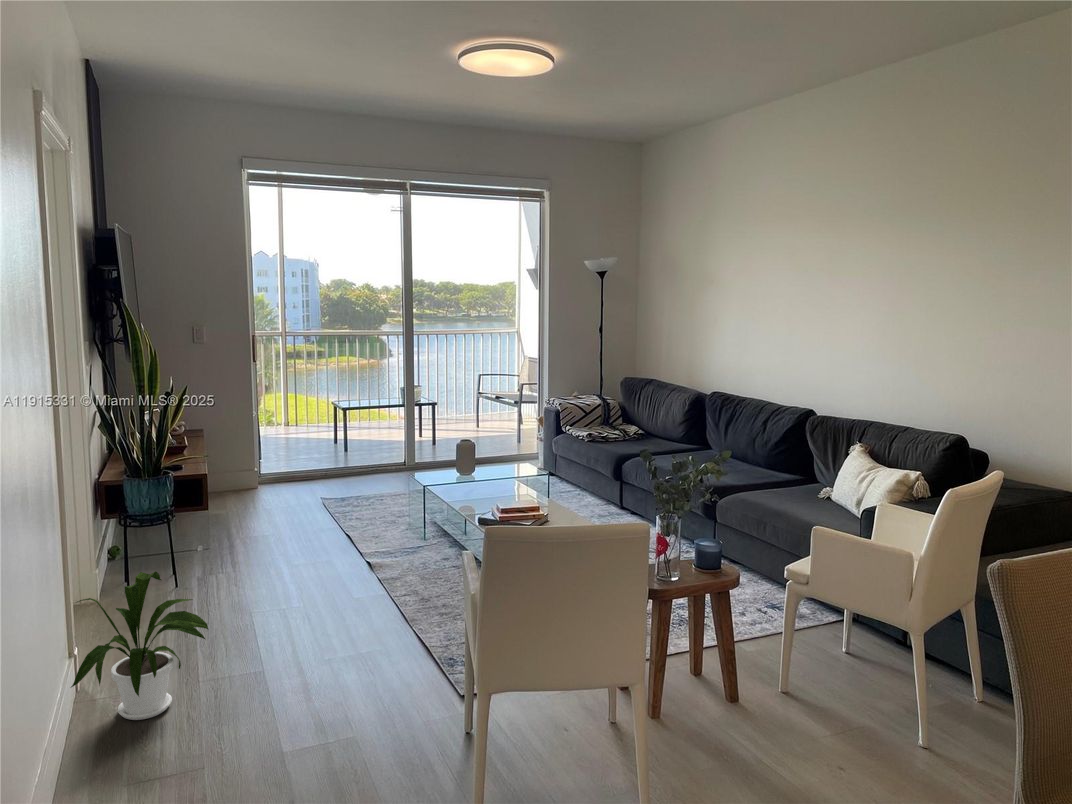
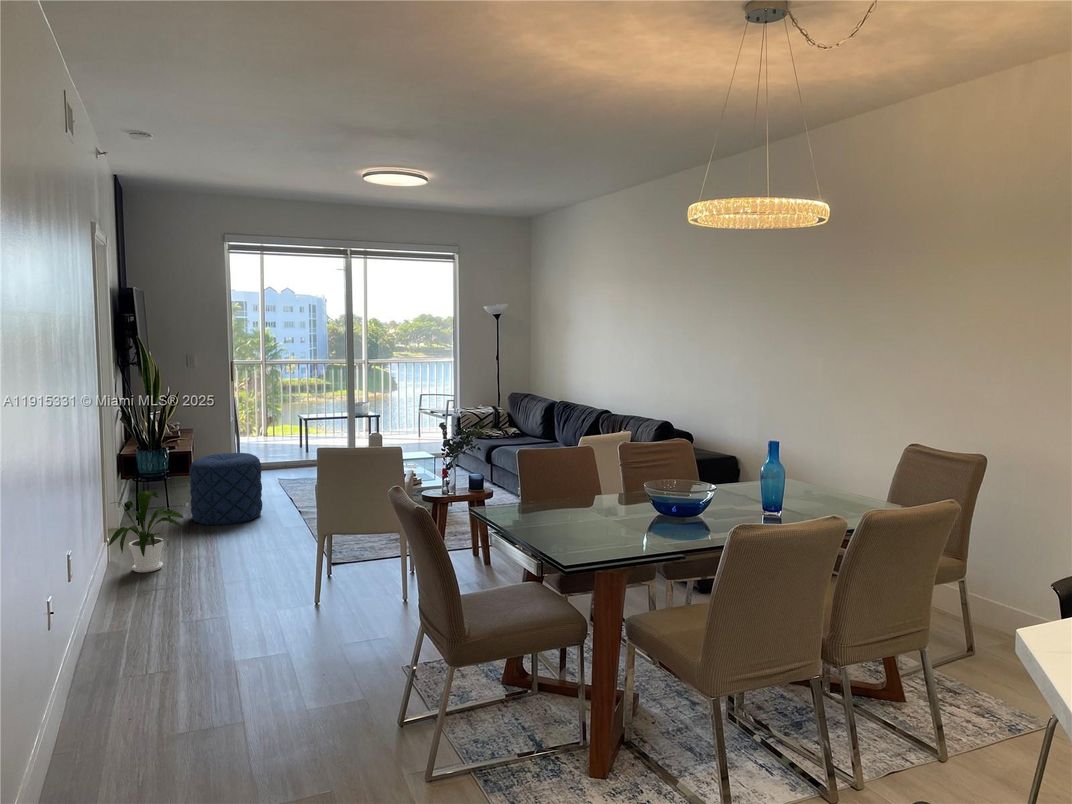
pouf: none [206,477,316,594] -> present [190,453,262,525]

